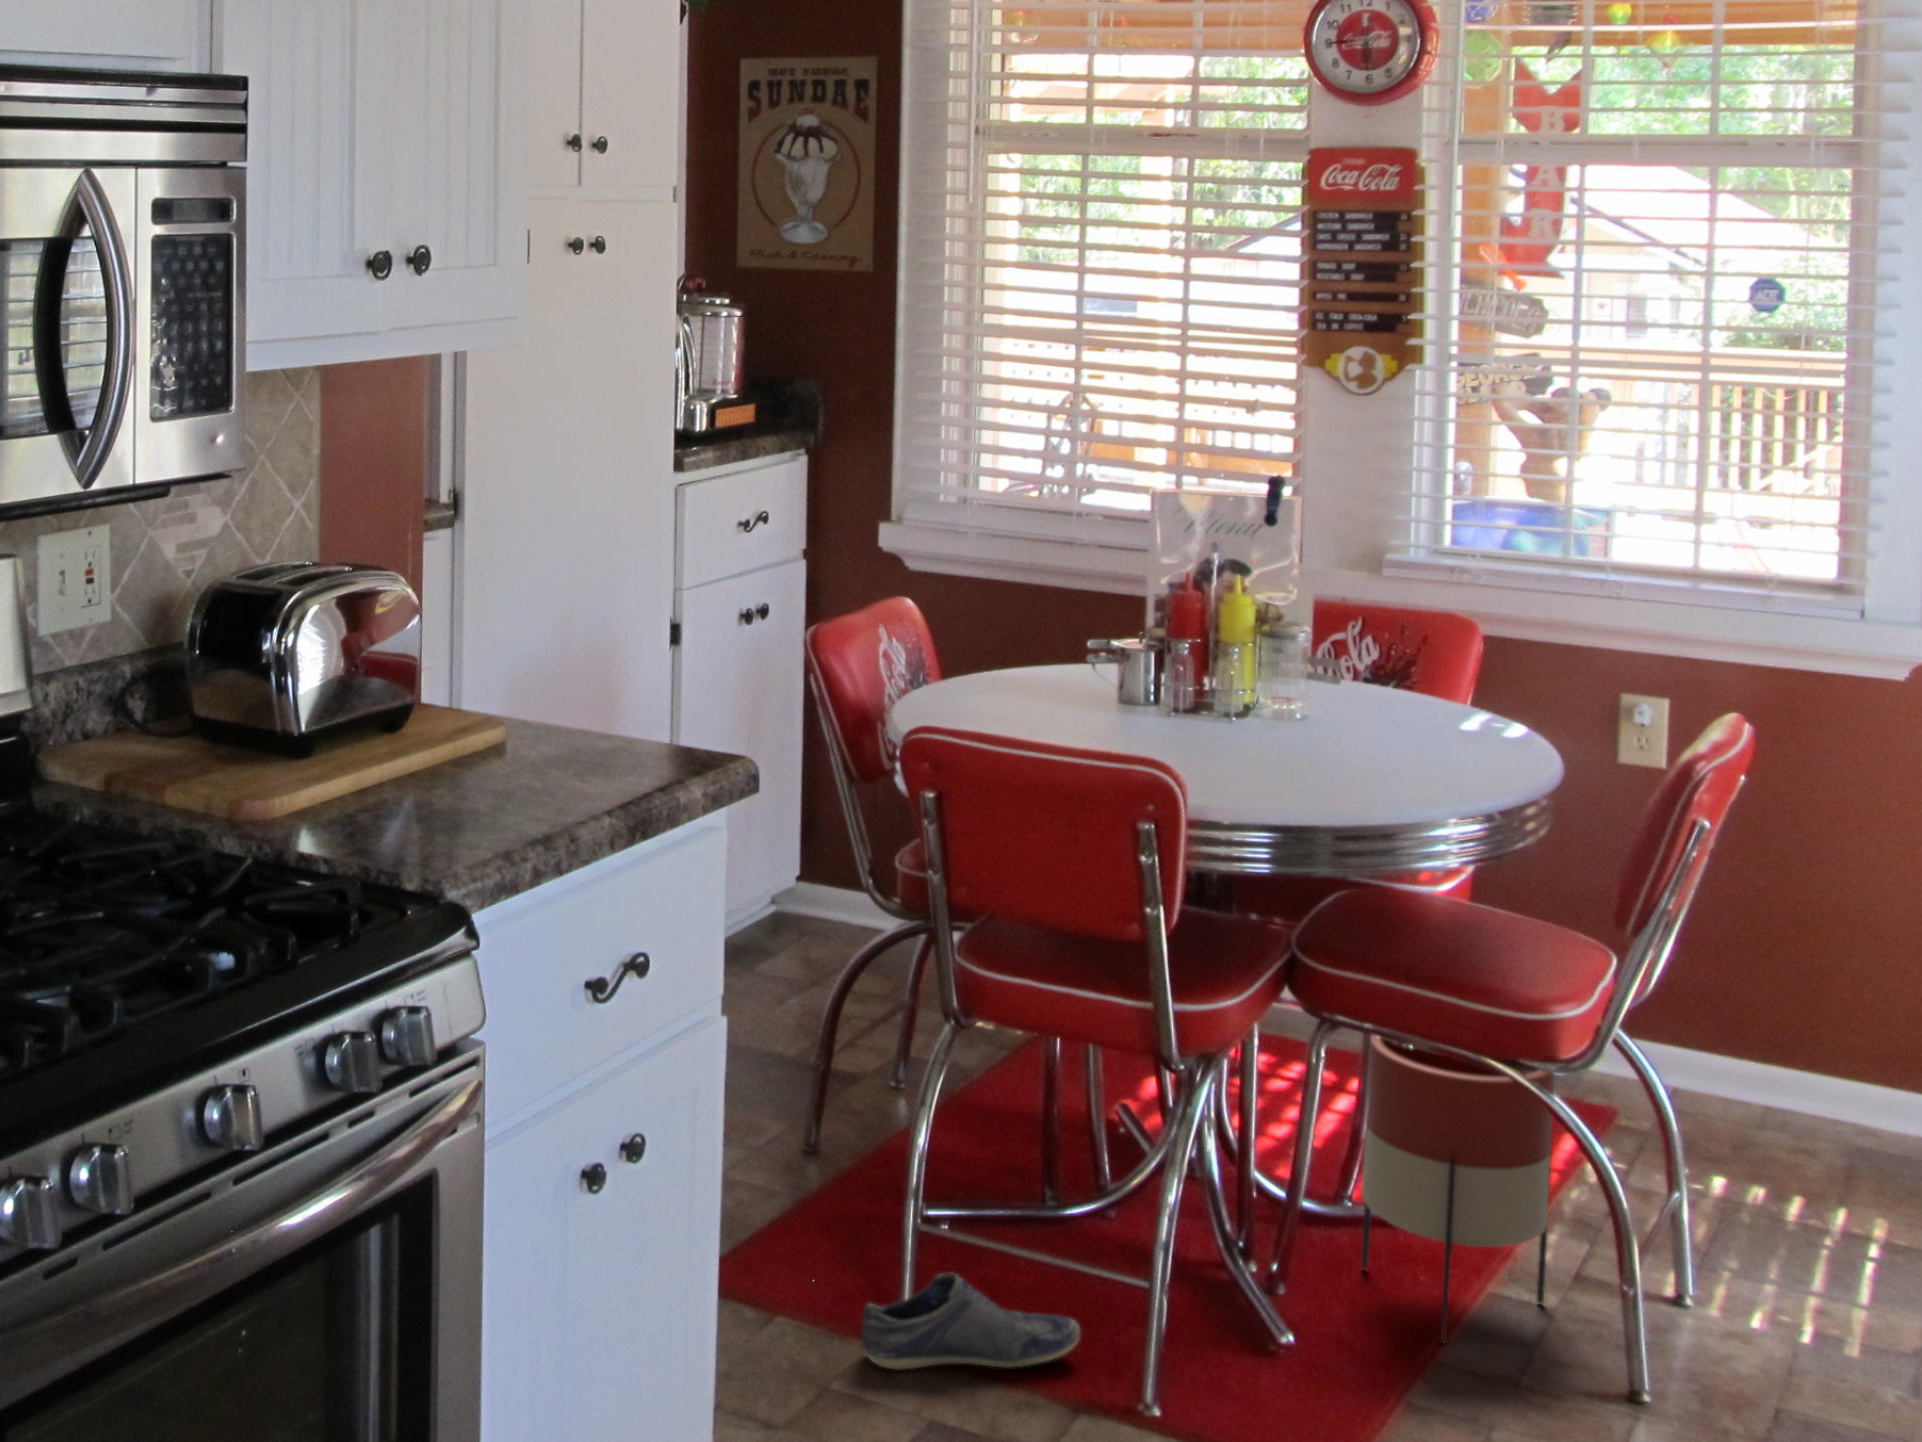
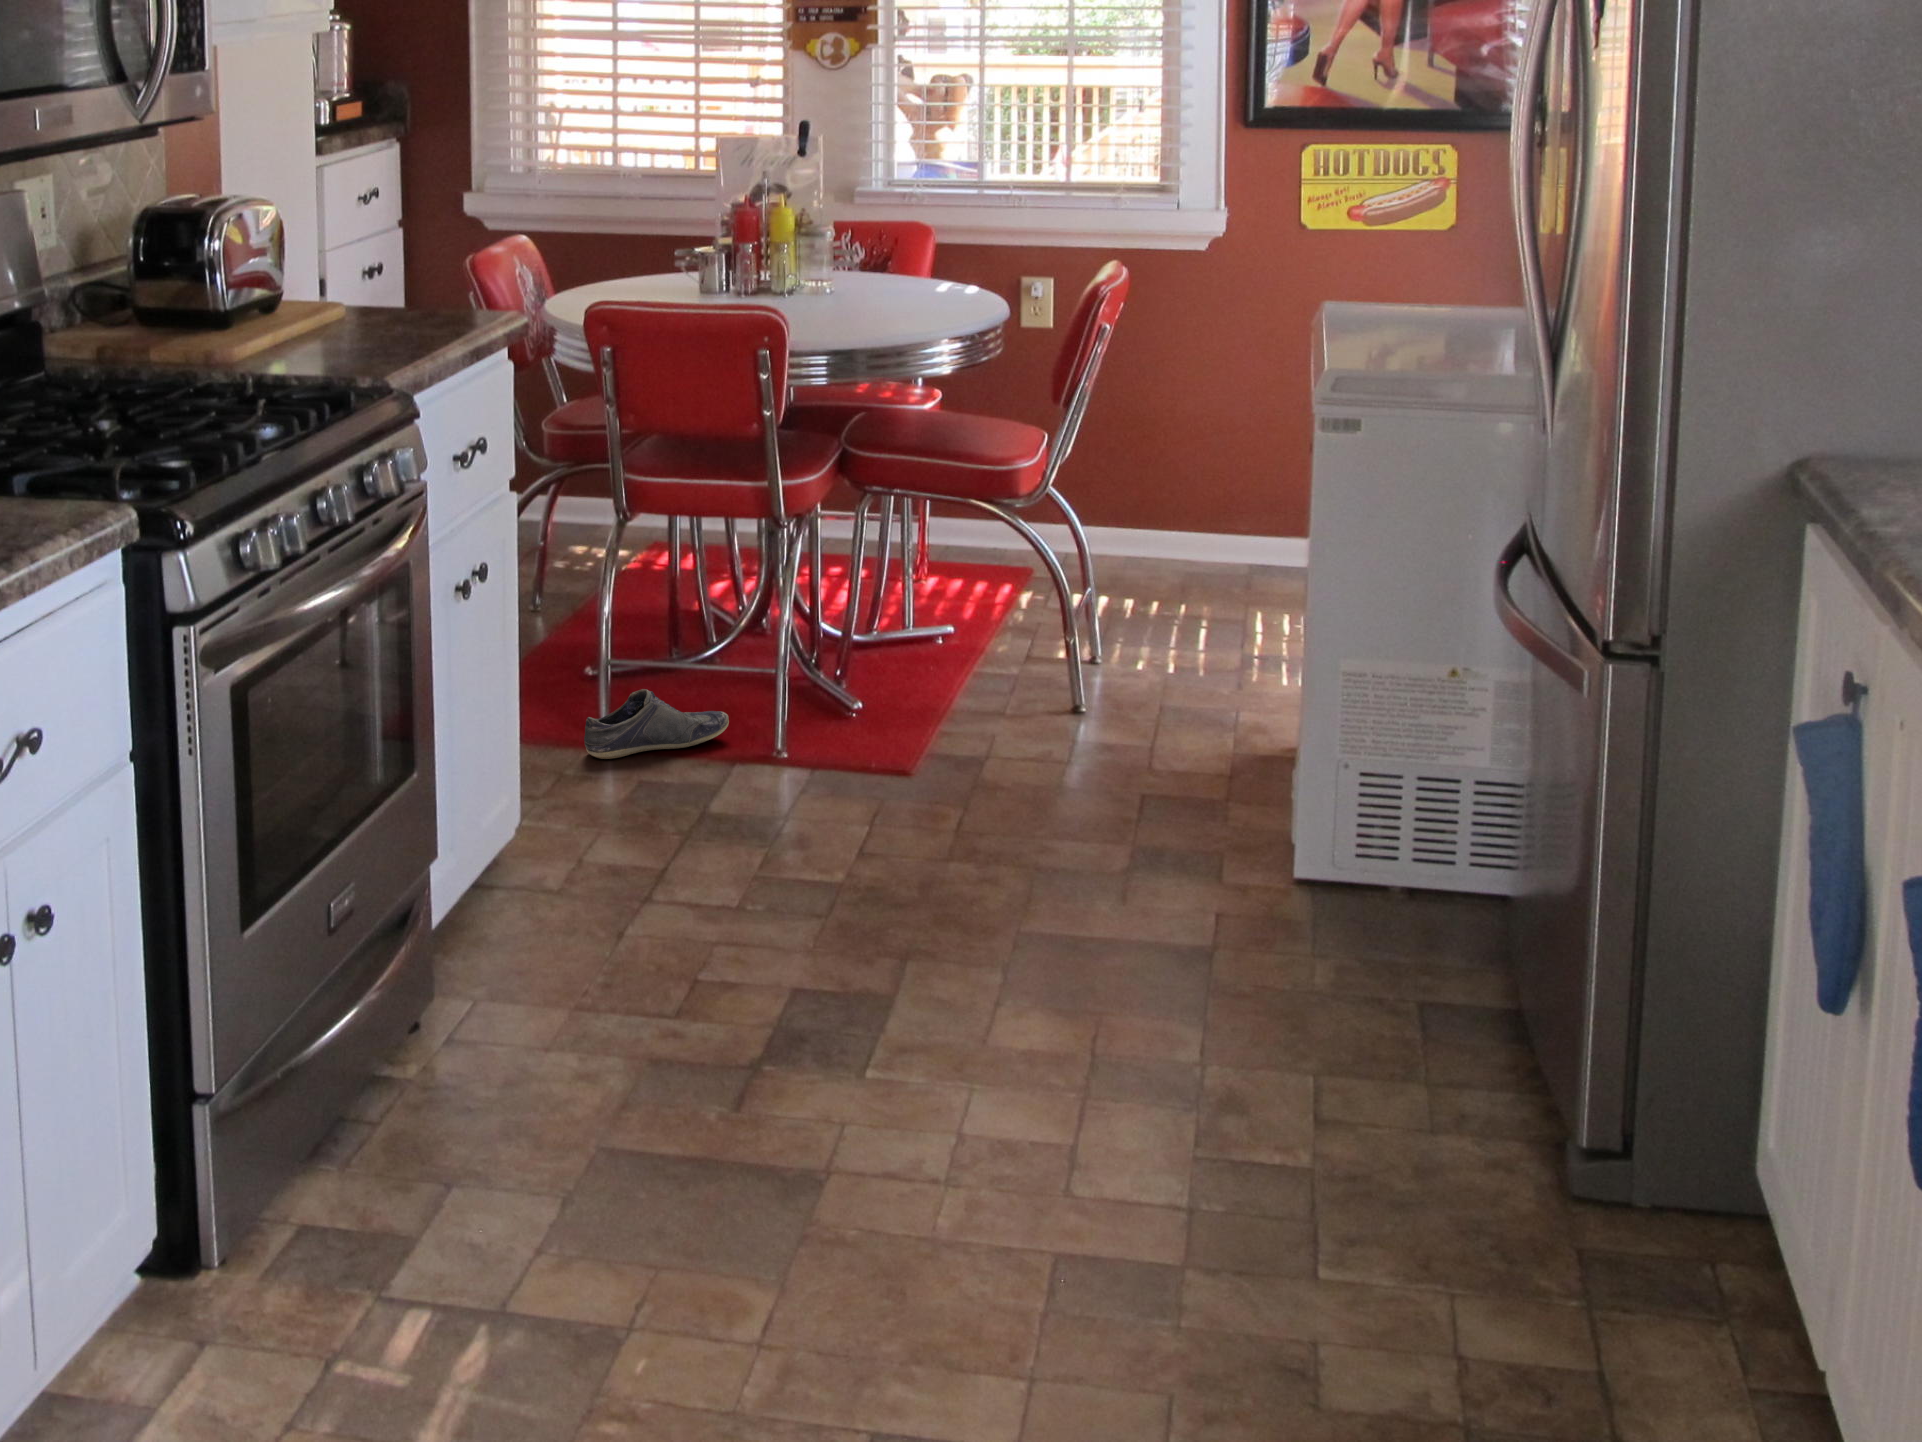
planter: present [1361,1035,1555,1343] -> none [891,493,1014,699]

